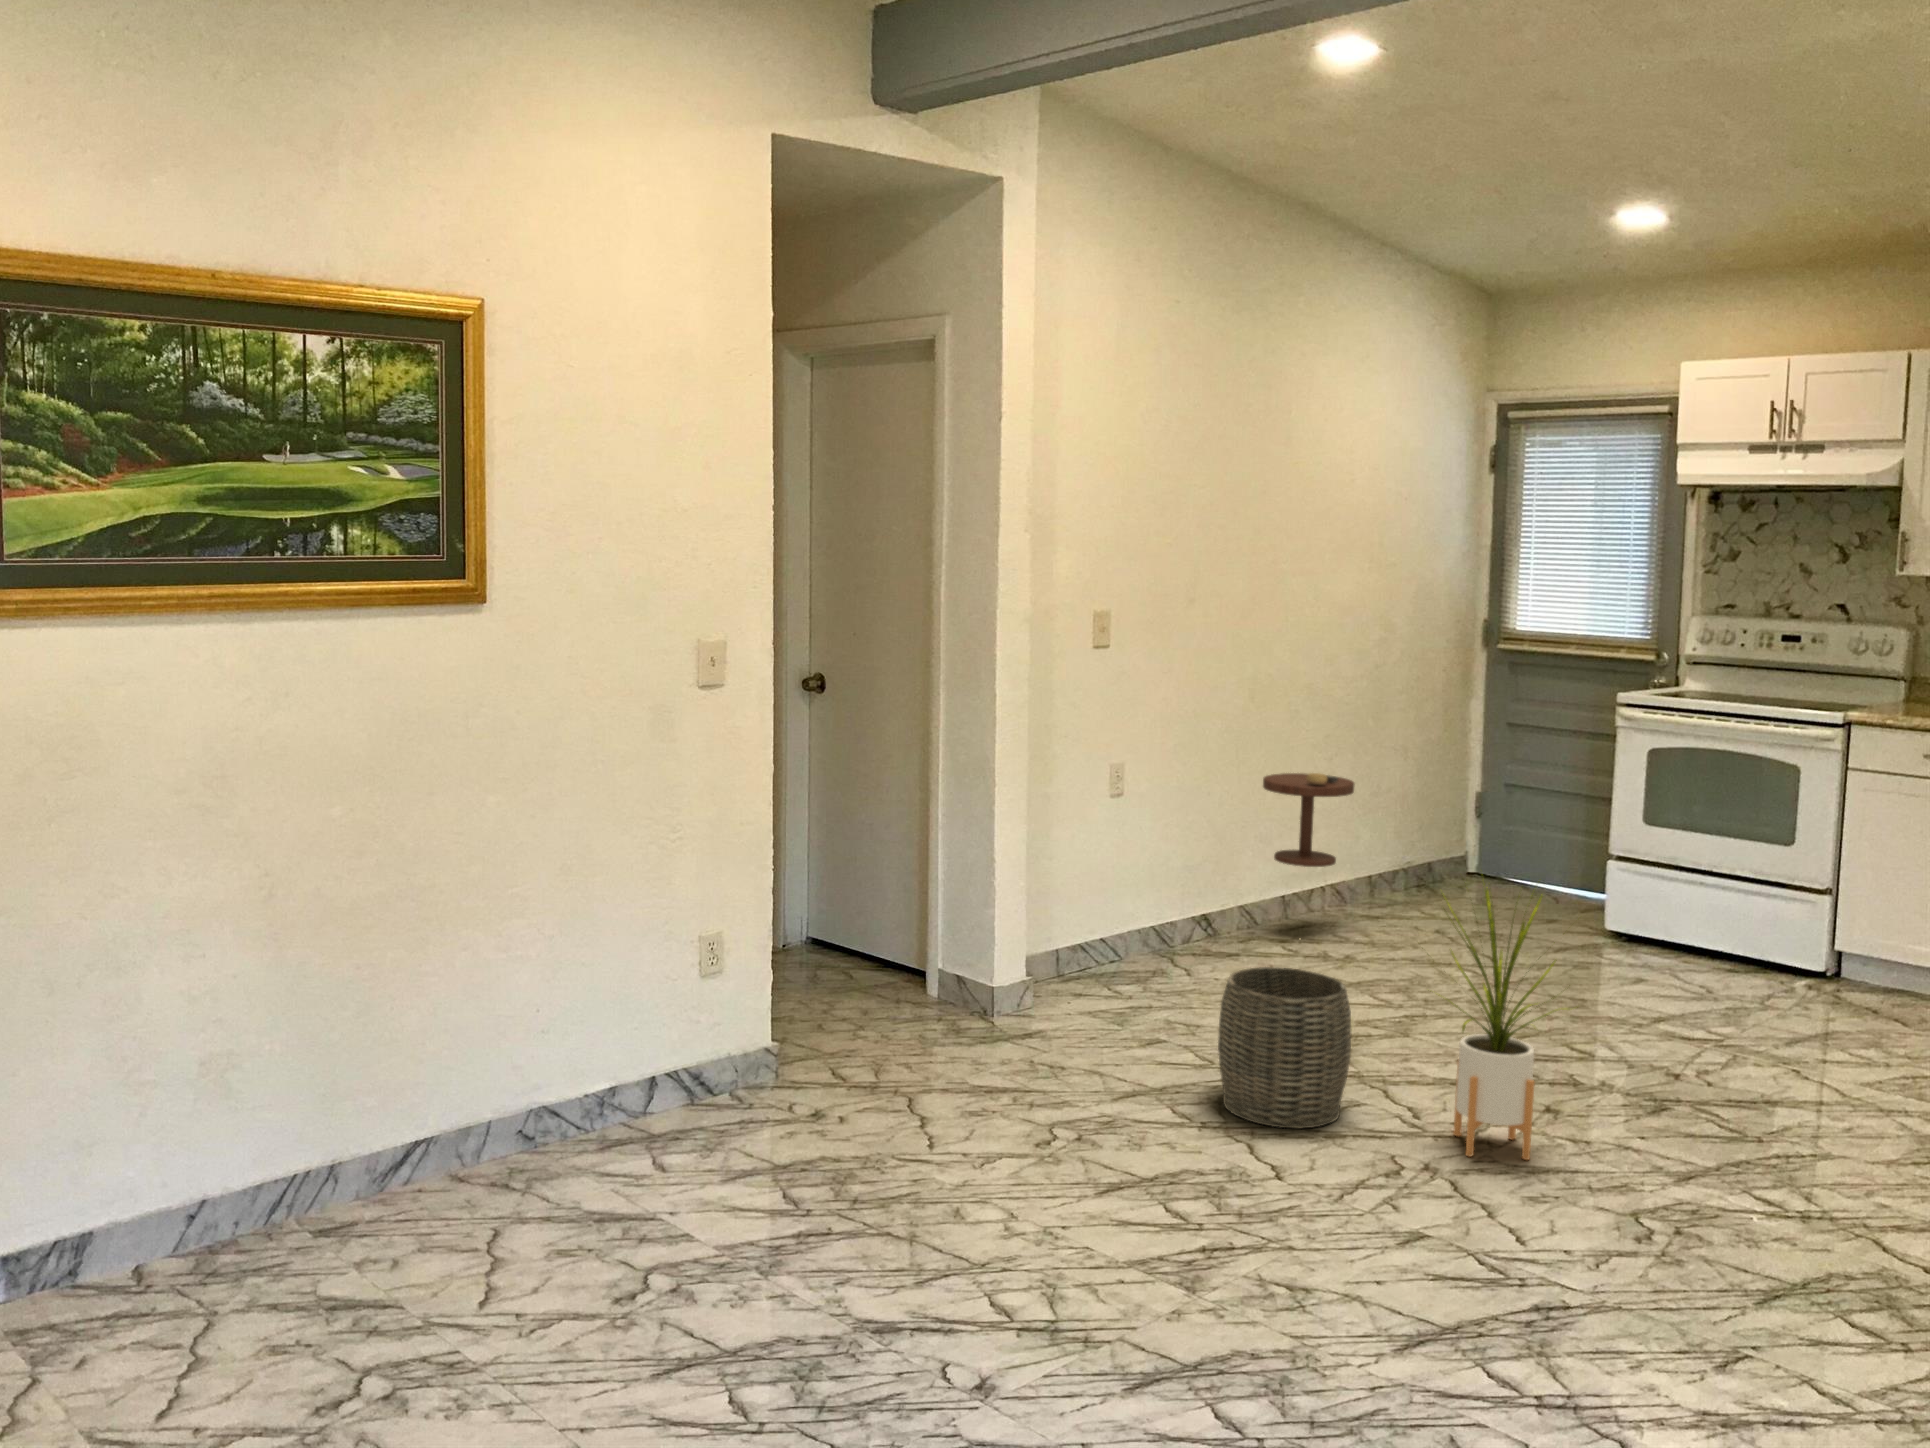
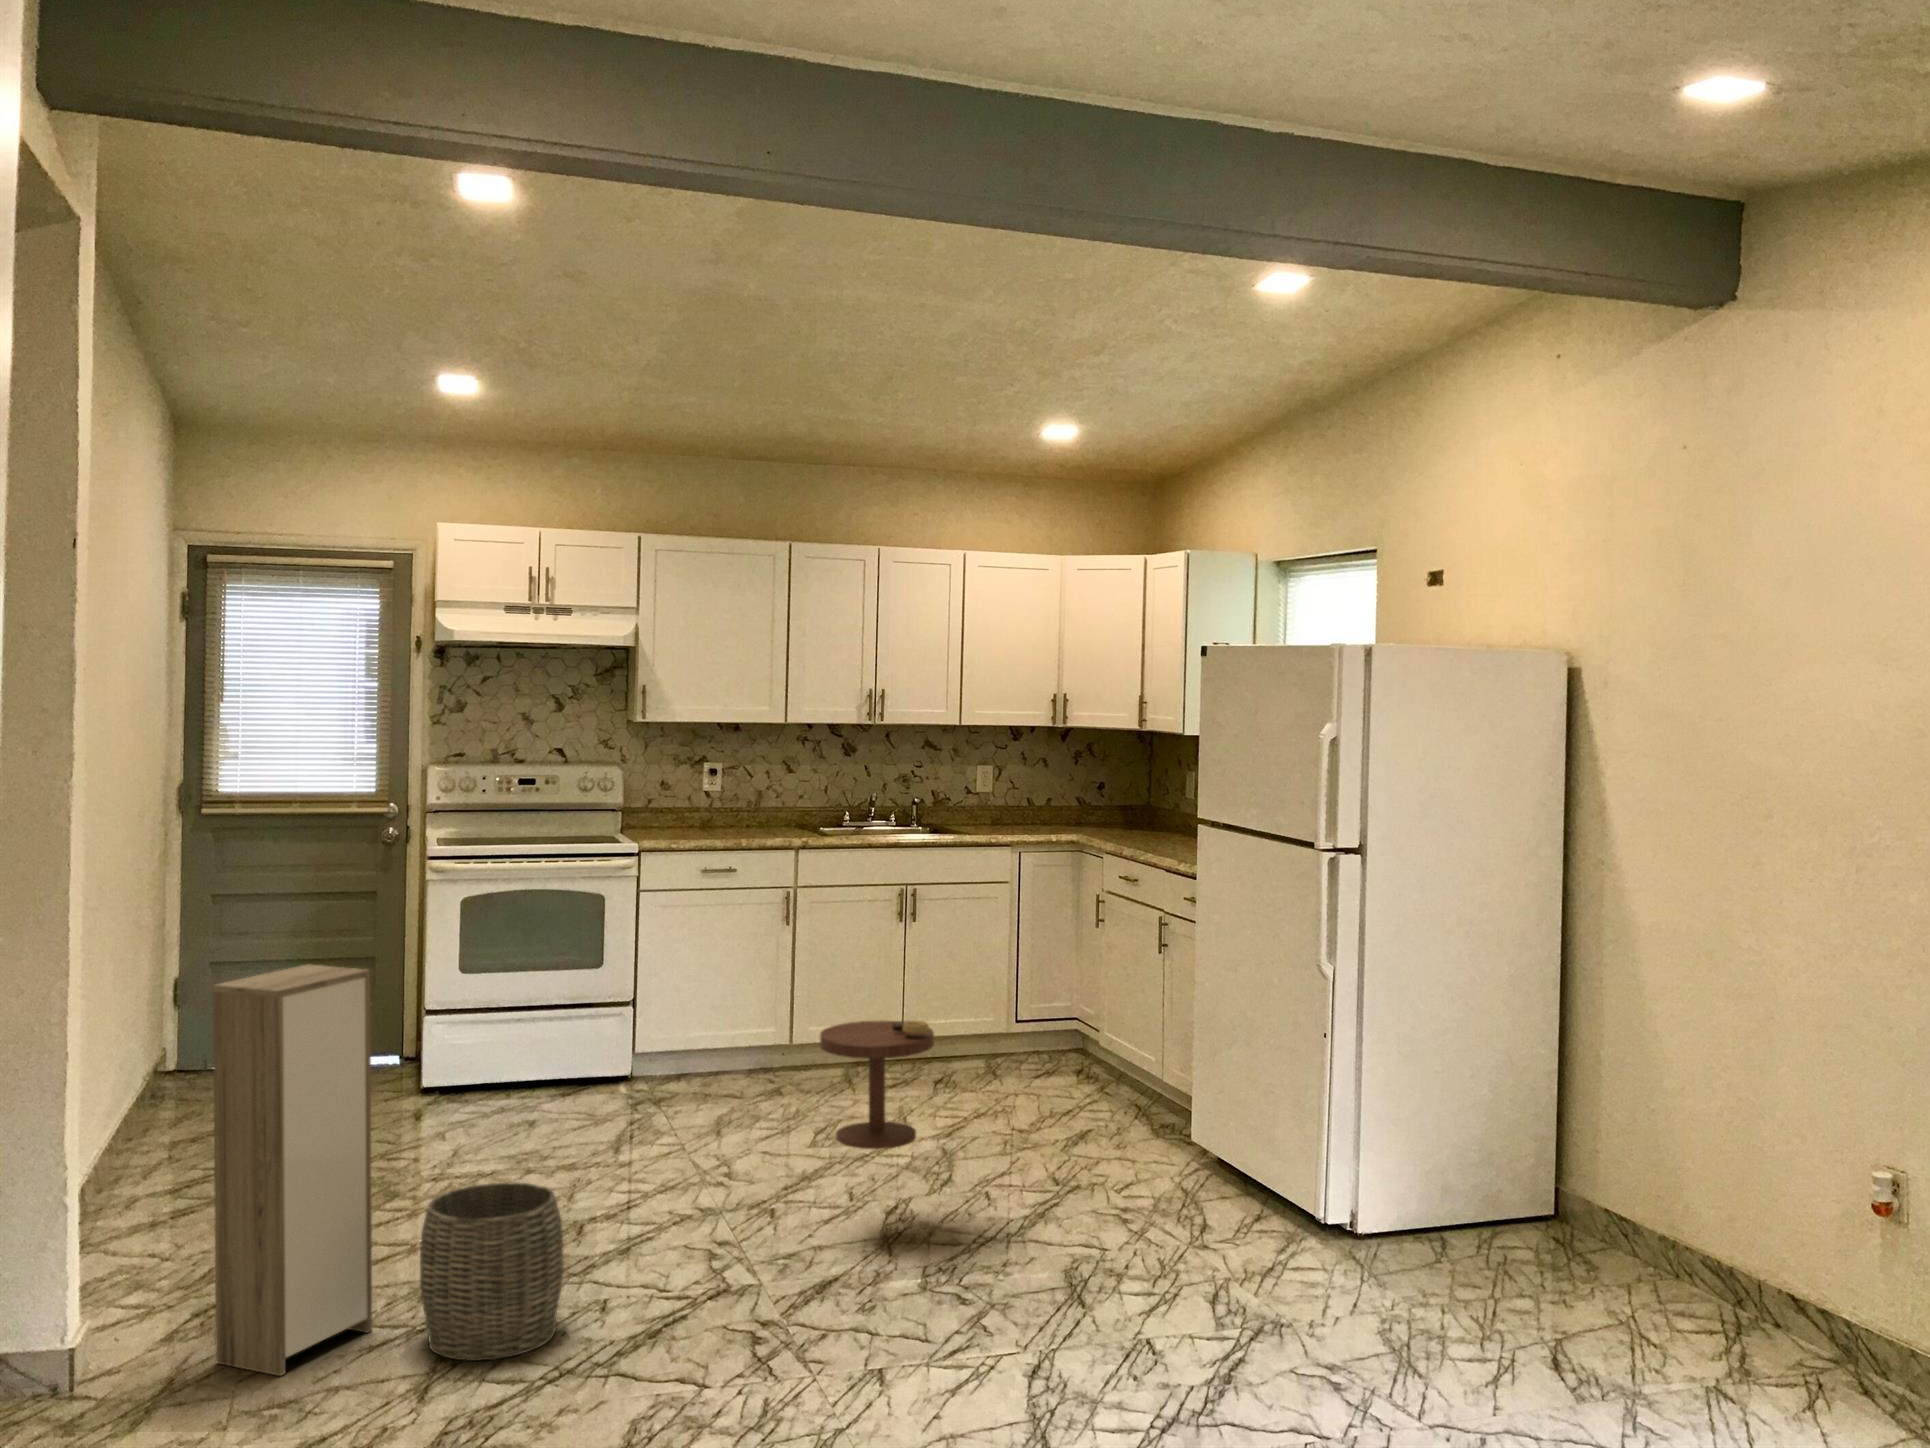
storage cabinet: none [1103,742,1234,1069] -> present [213,964,372,1376]
side table: present [1263,773,1354,867] -> present [820,1020,934,1149]
house plant: present [1439,884,1570,1160] -> none [620,1026,762,1304]

